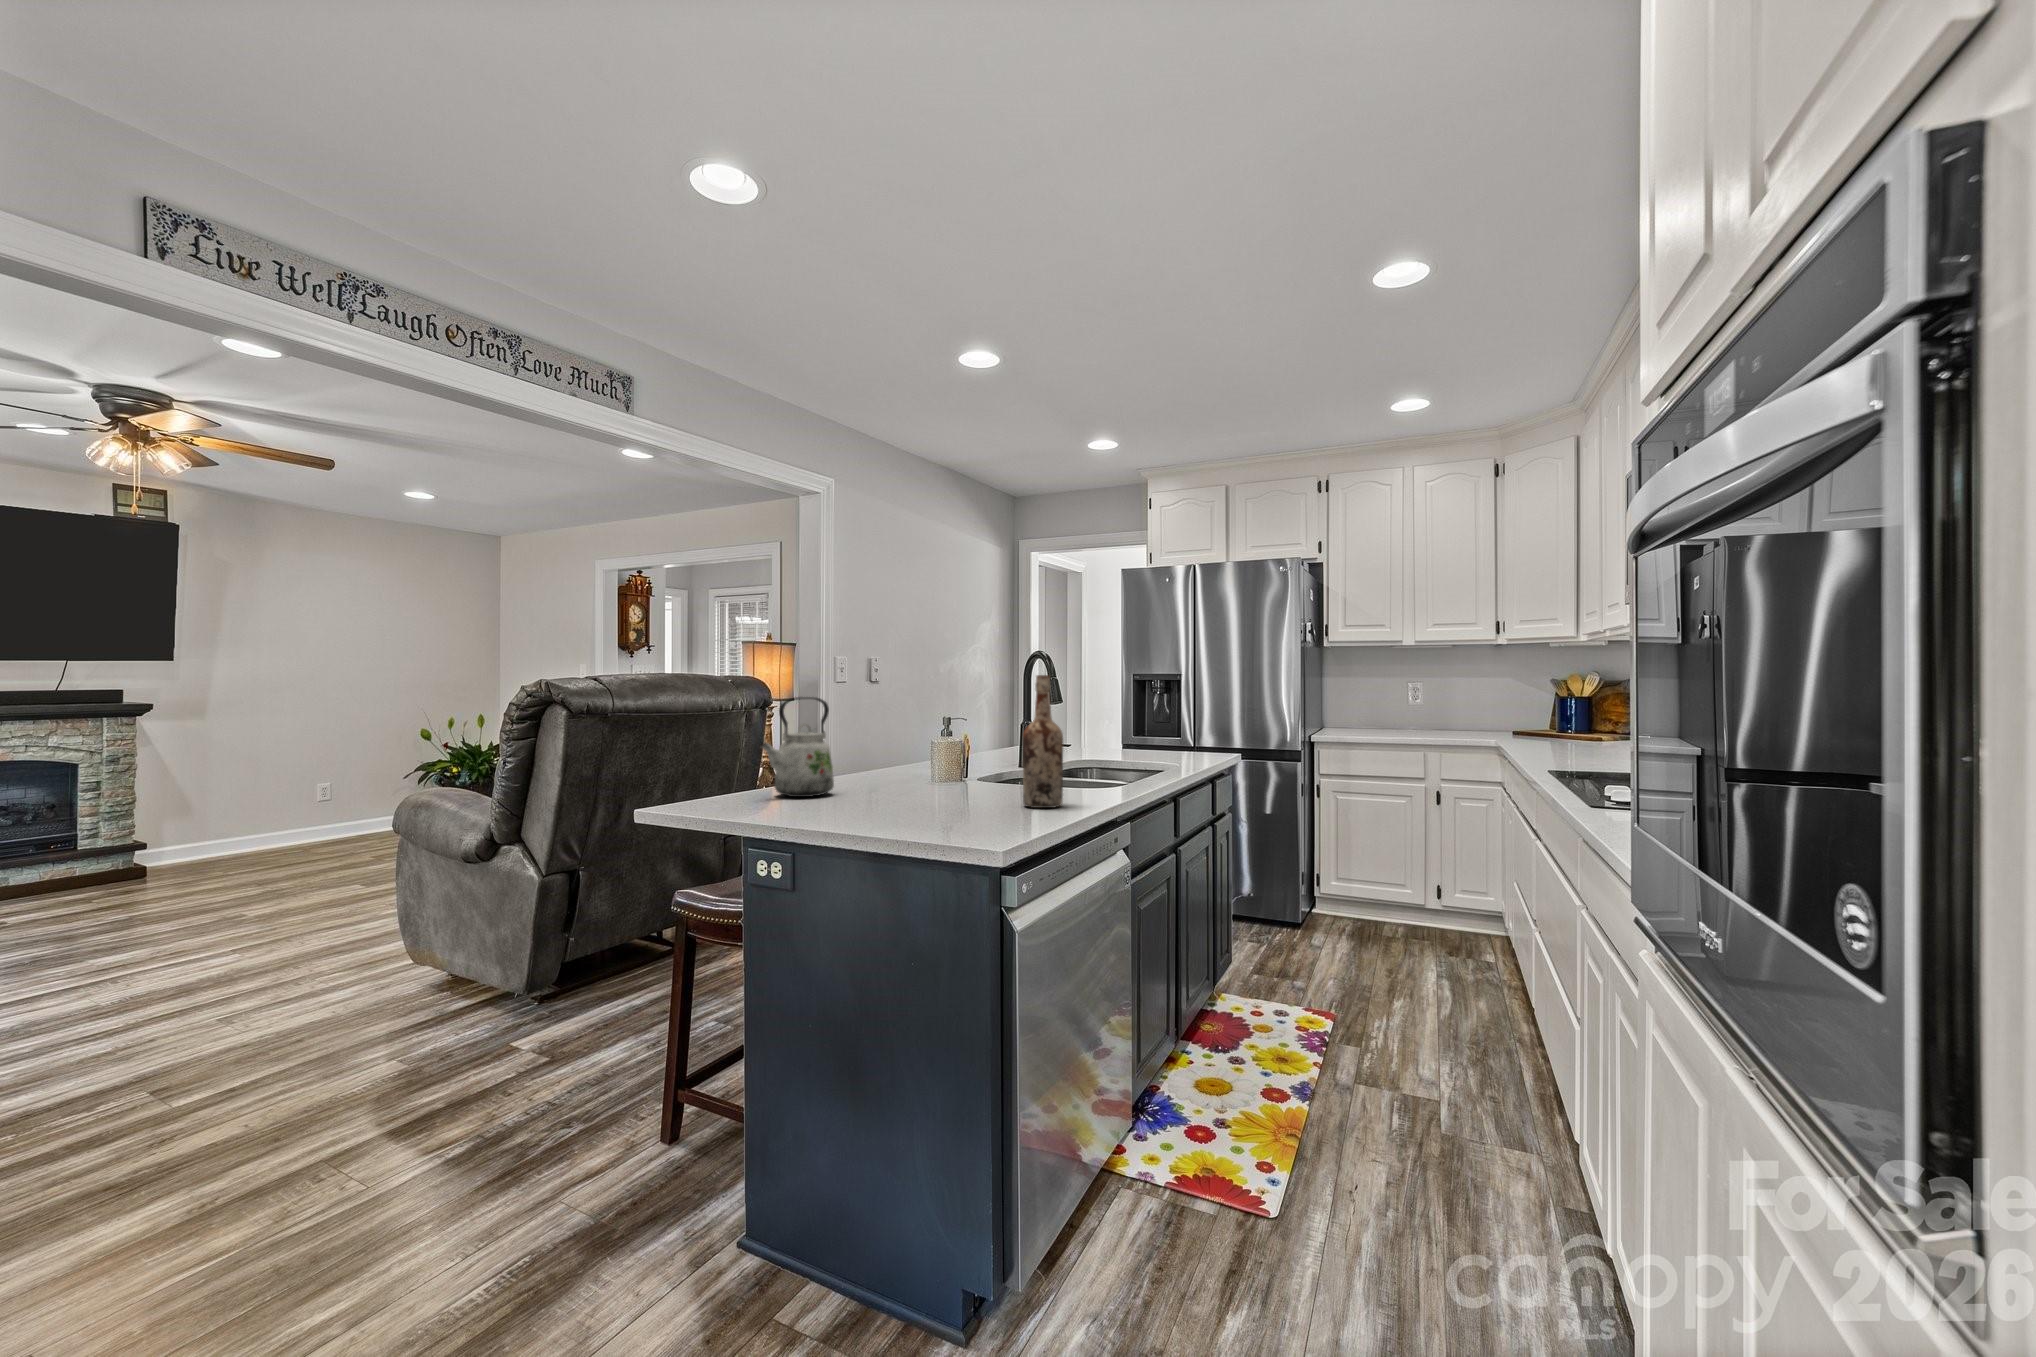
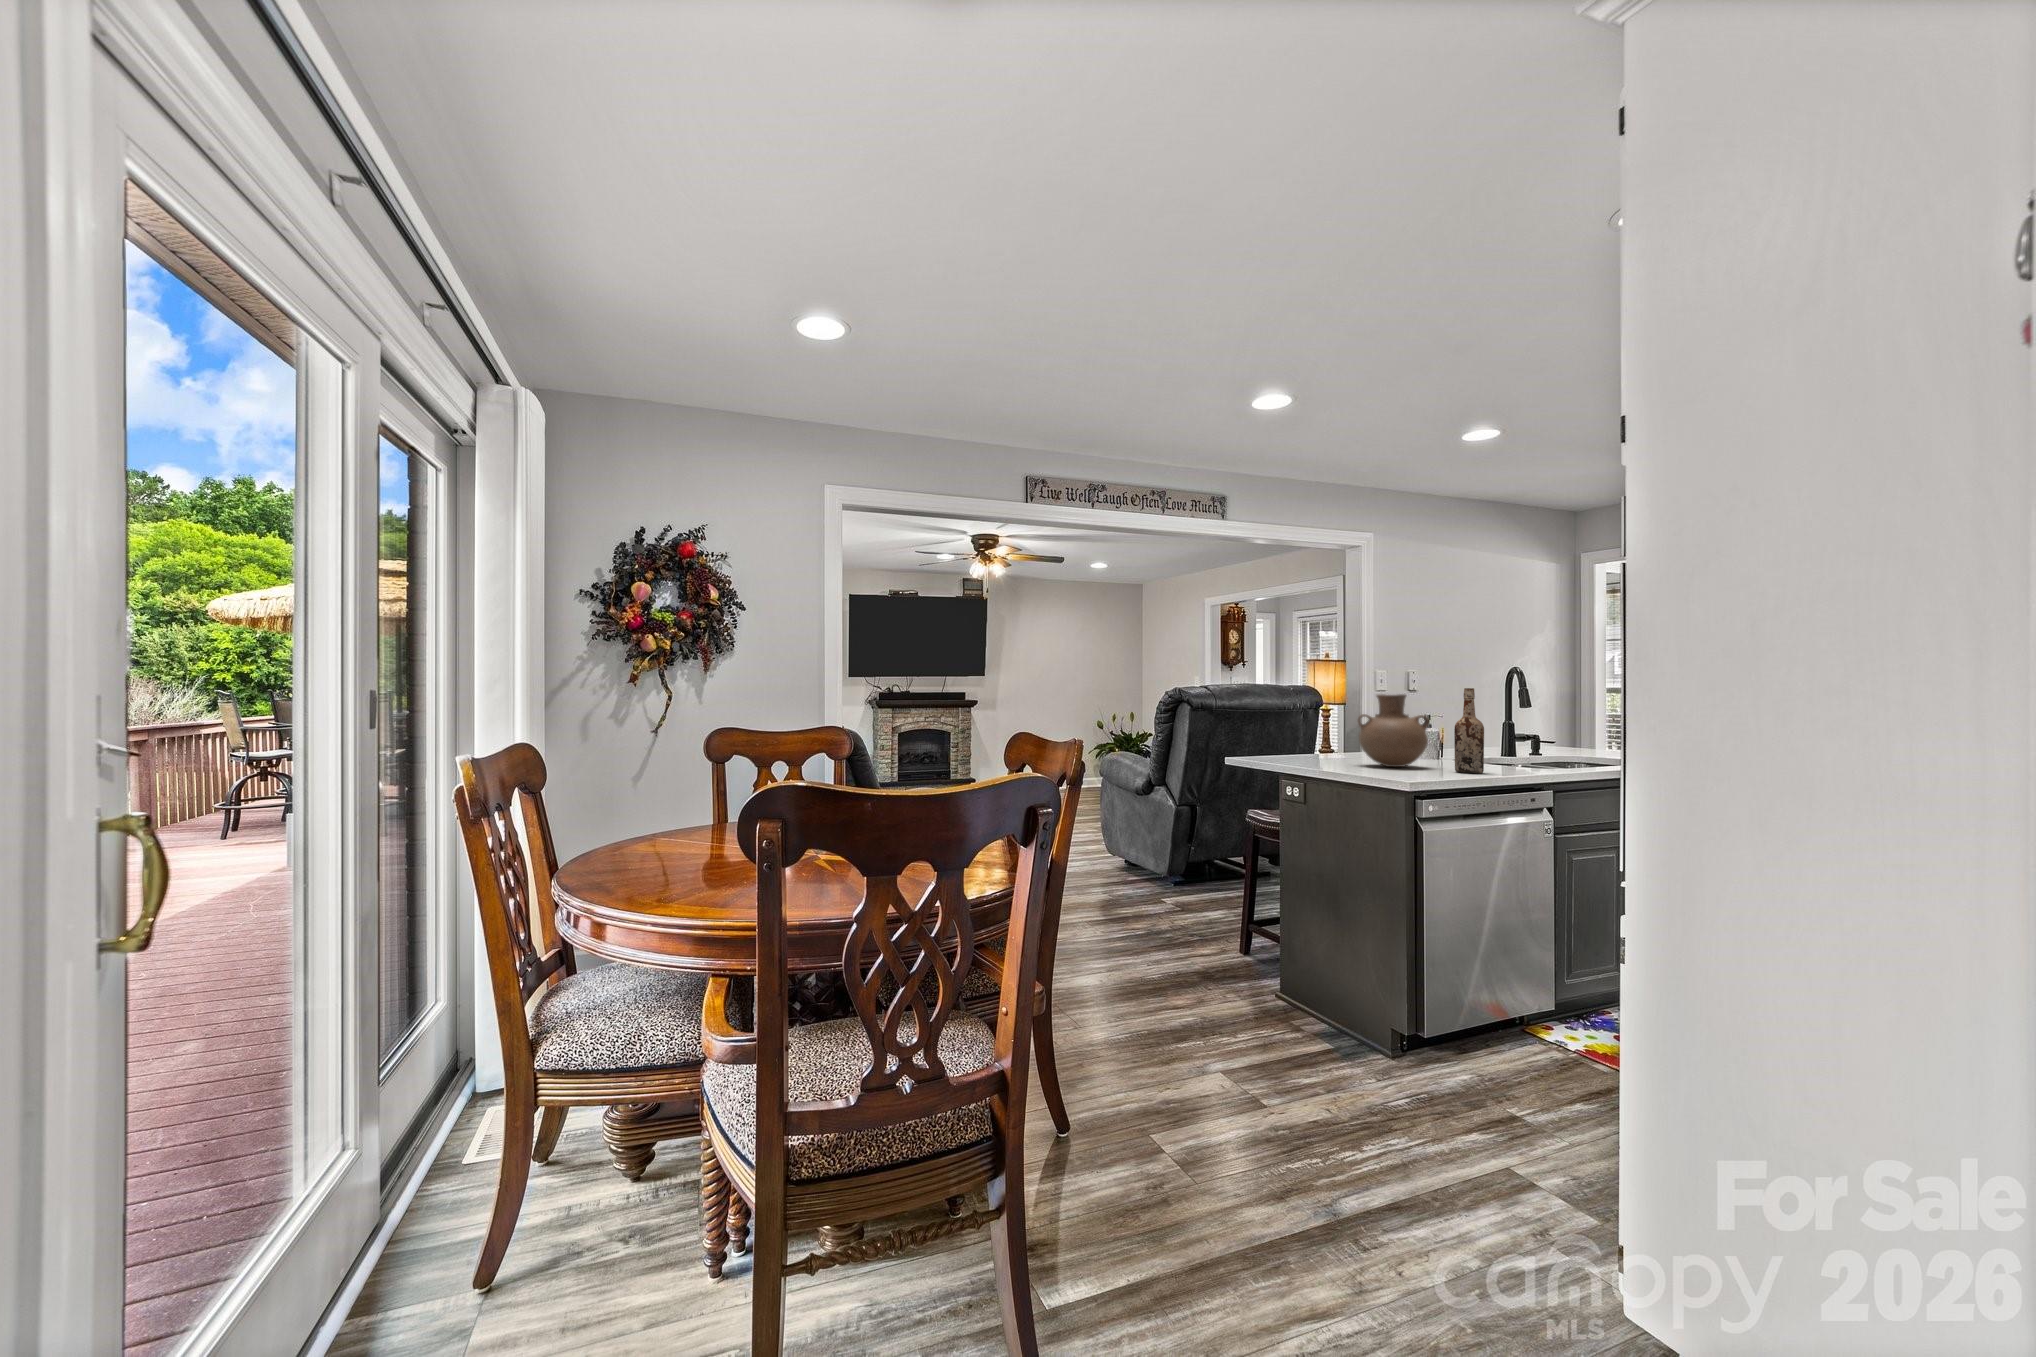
vase: none [874,685,979,805] -> present [1358,694,1429,767]
kettle: present [760,697,834,797] -> none [1293,701,1340,760]

